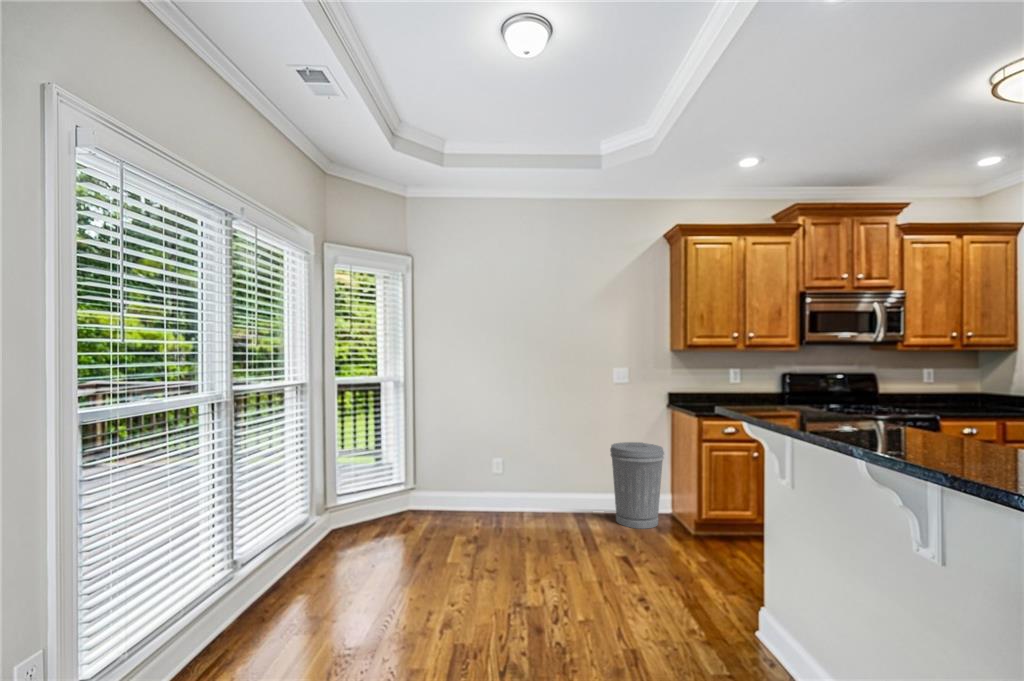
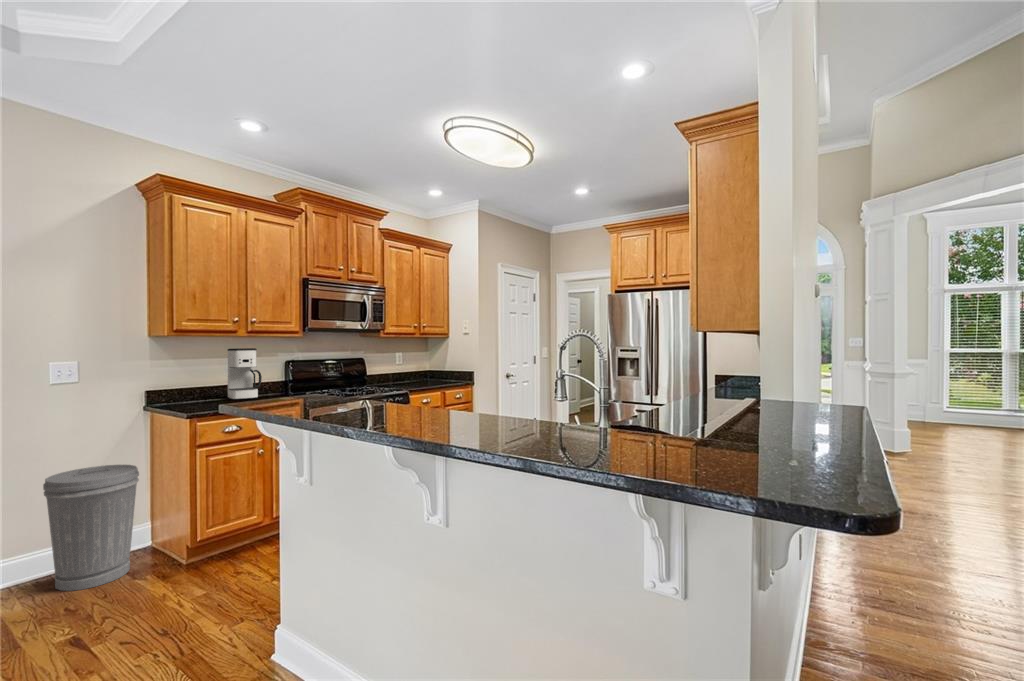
coffee maker: none [730,360,760,405] -> present [228,348,262,399]

